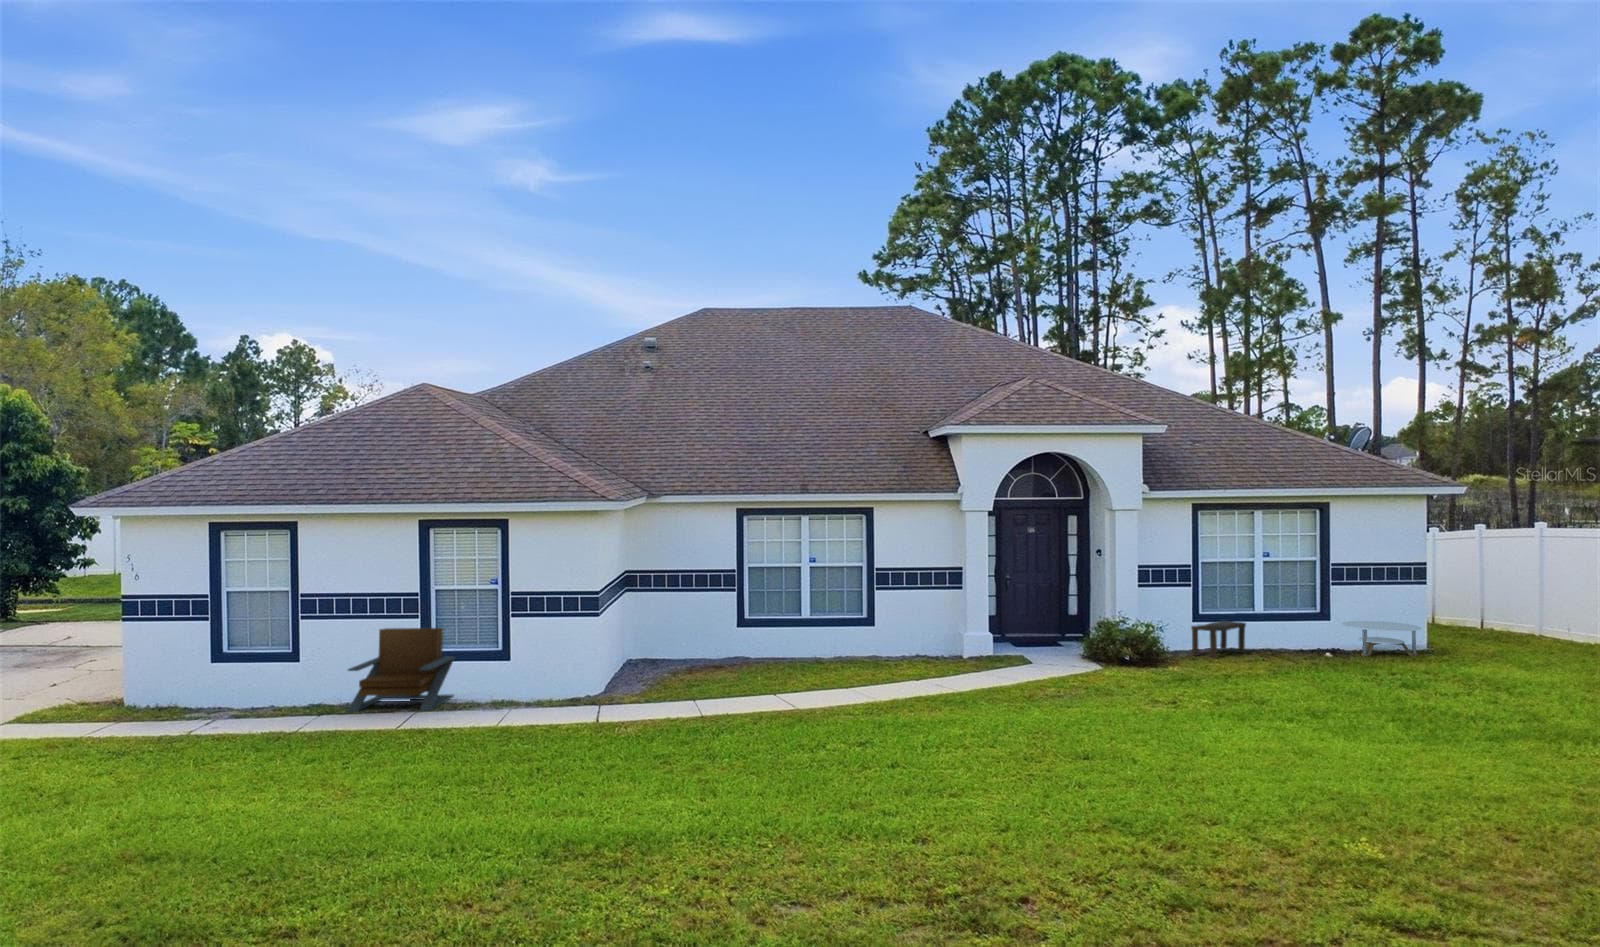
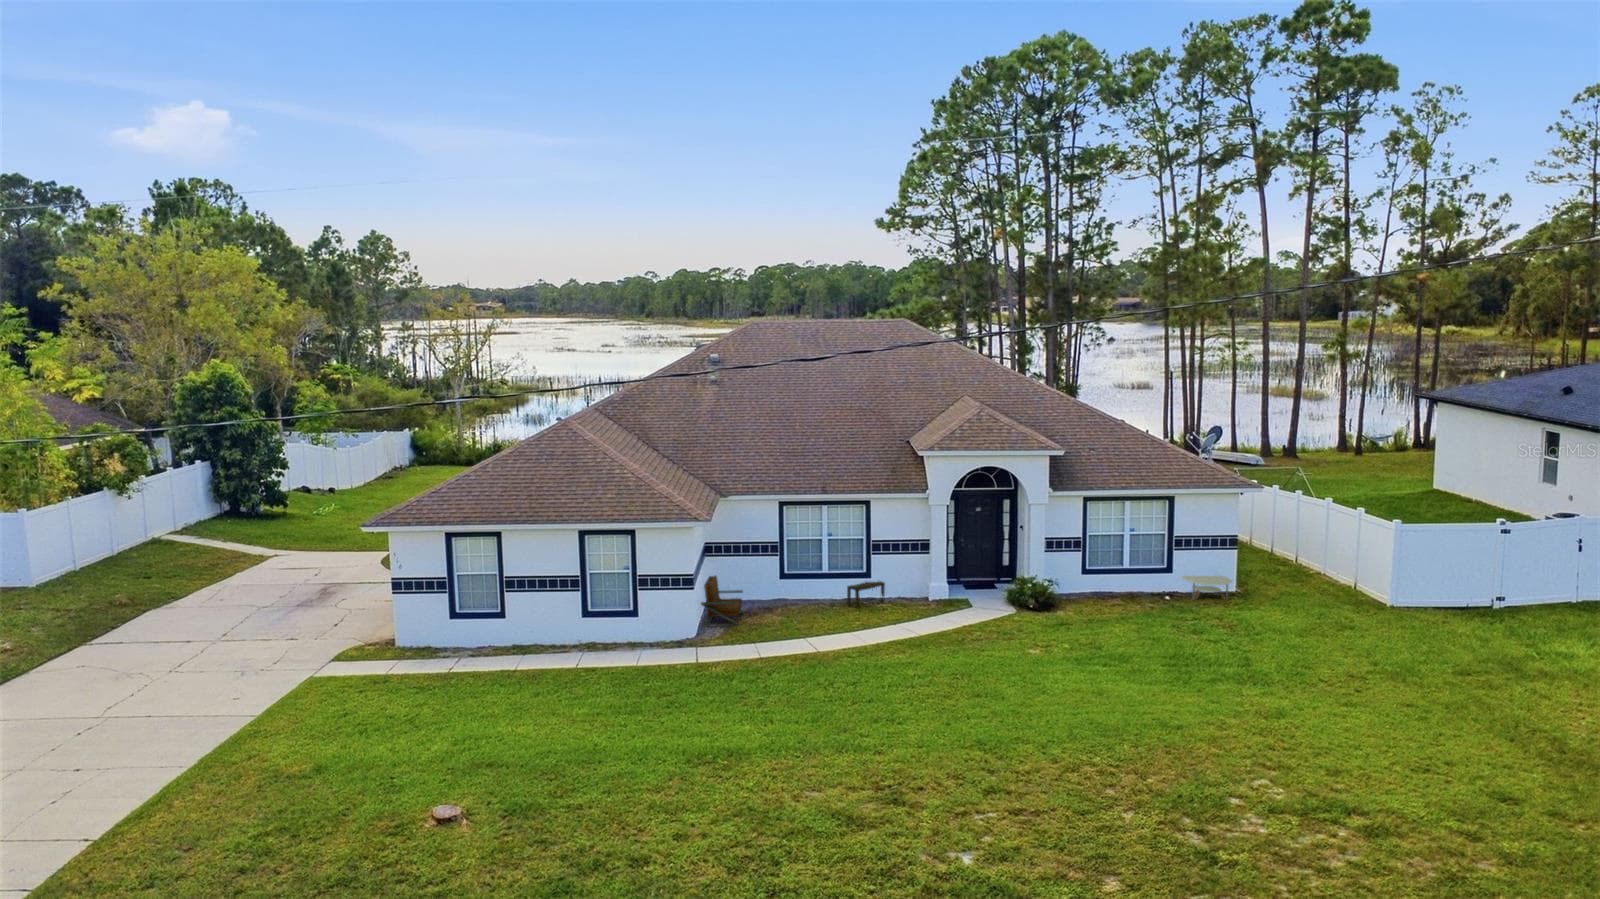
bench: present [1191,621,1246,658] -> present [847,581,885,608]
lounge chair: present [348,628,455,712] -> present [701,576,743,627]

